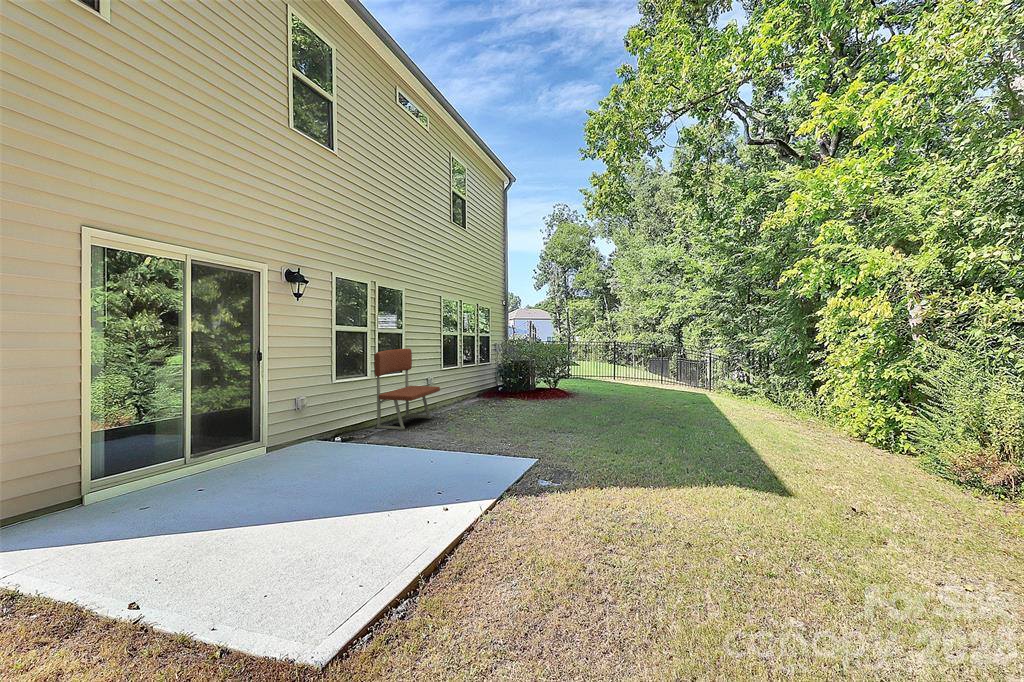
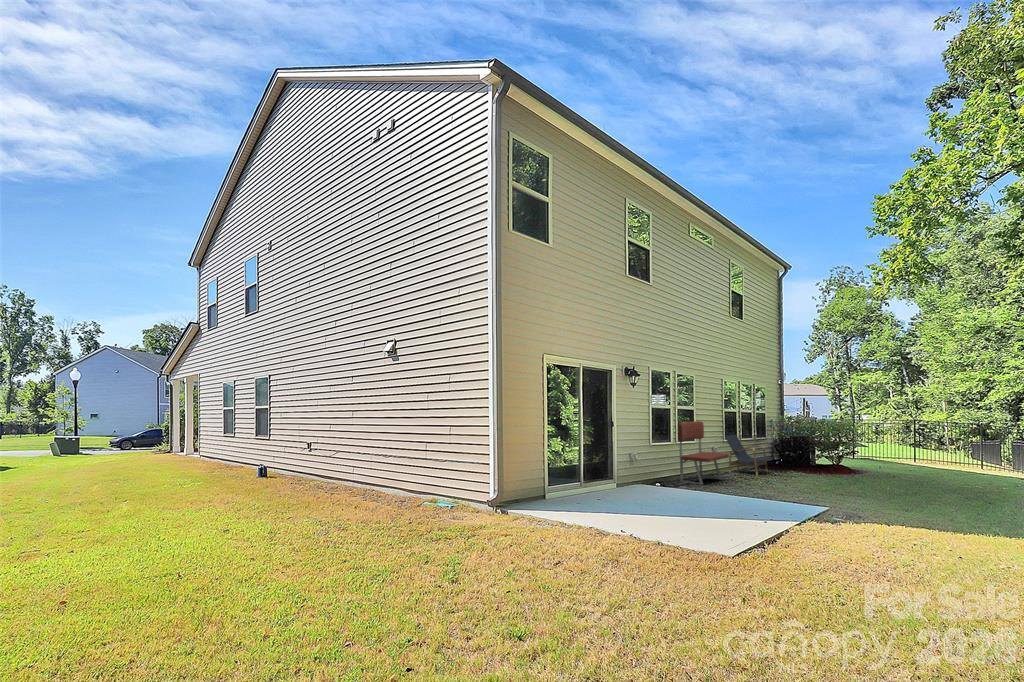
lounge chair: none [442,362,490,408] -> present [725,435,771,476]

